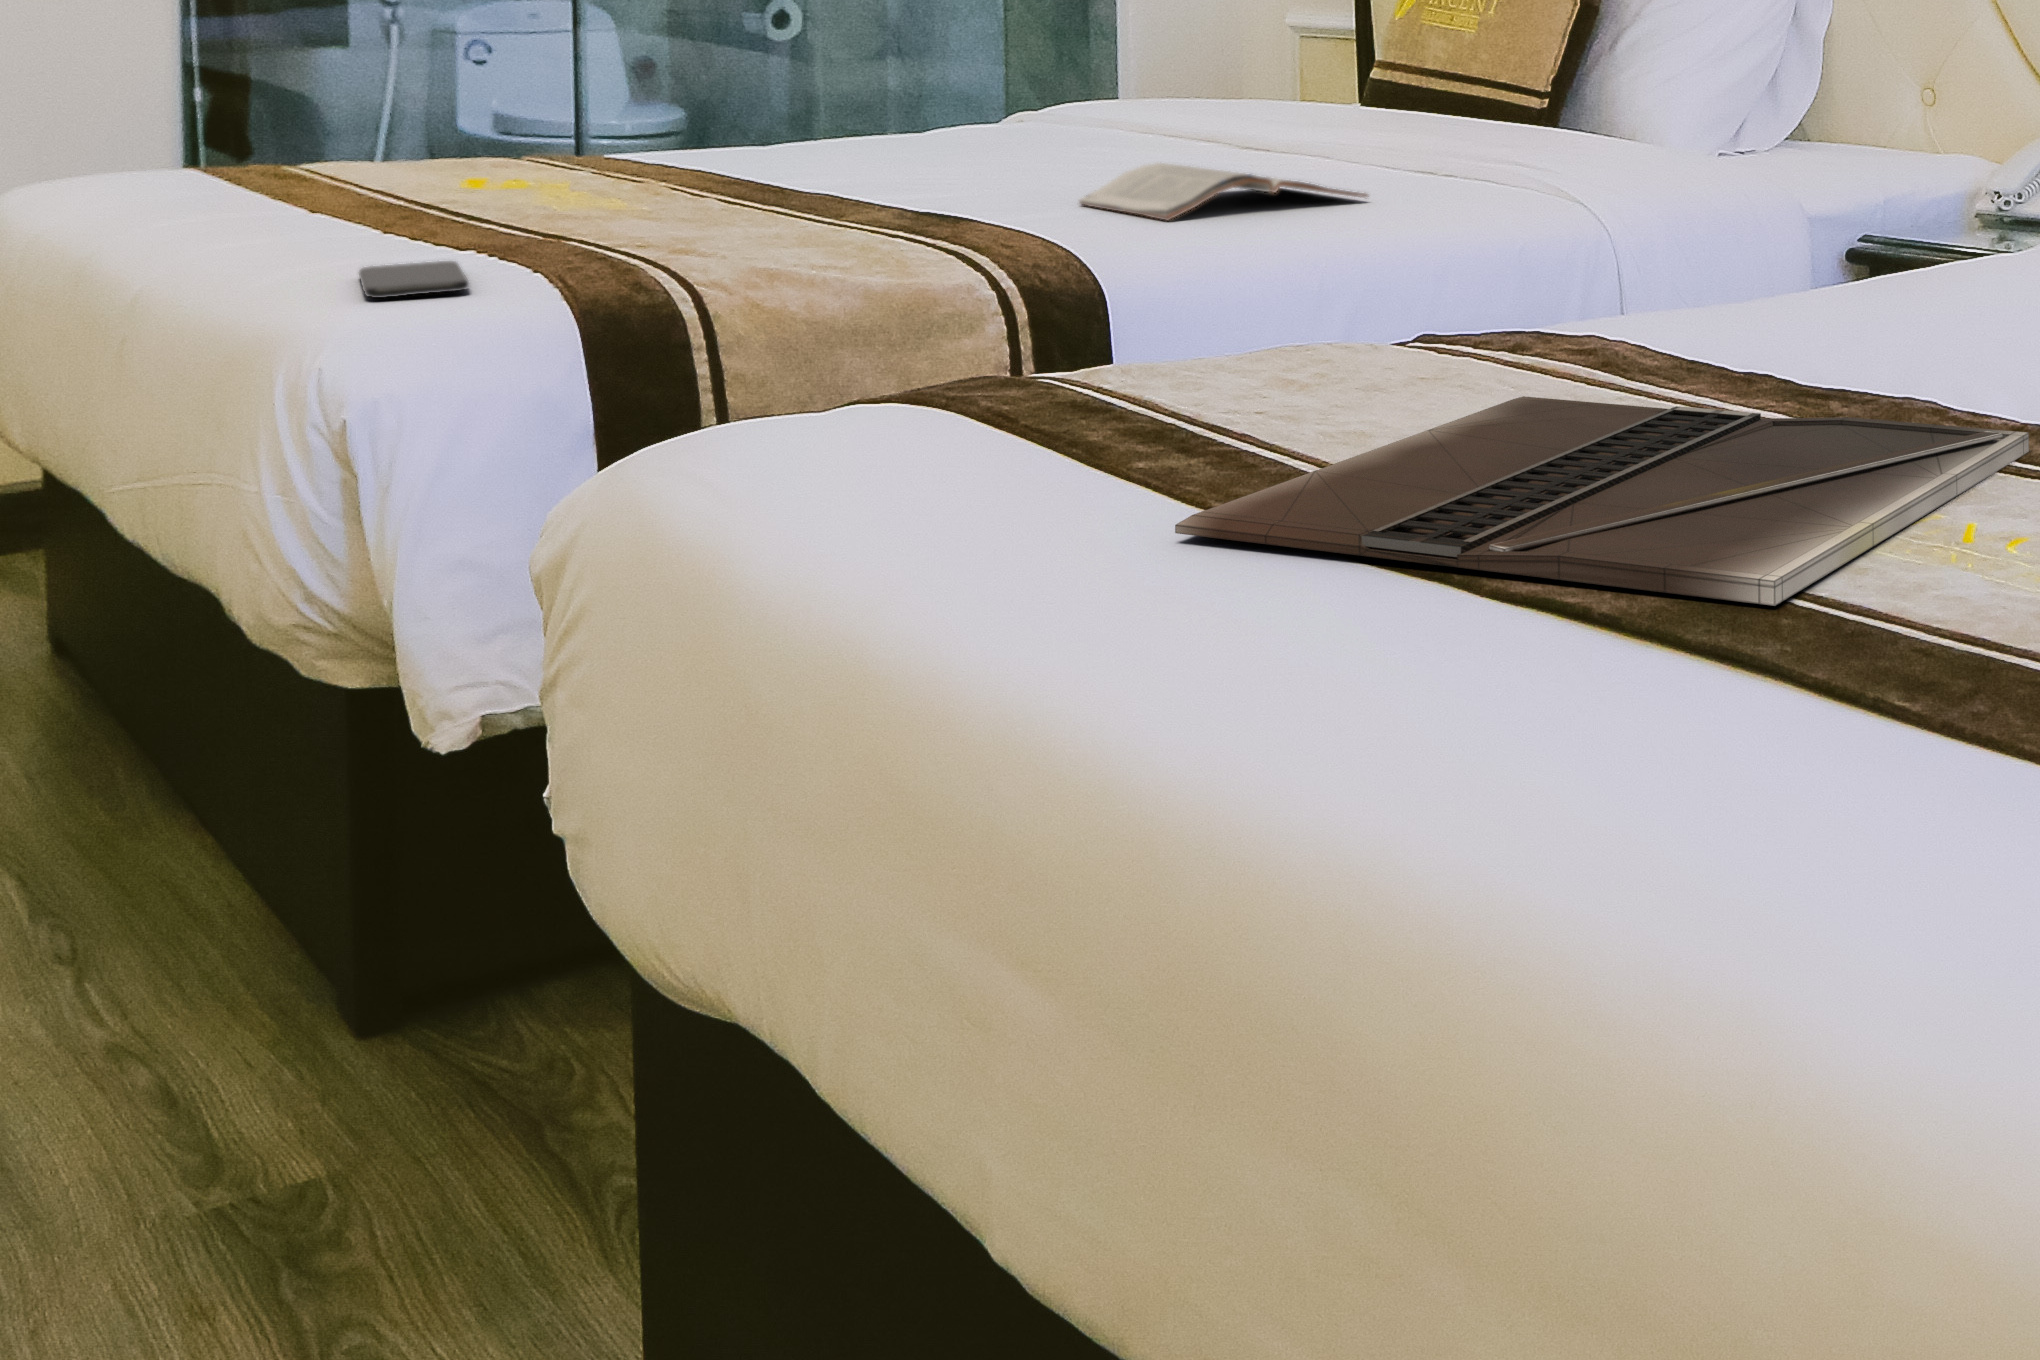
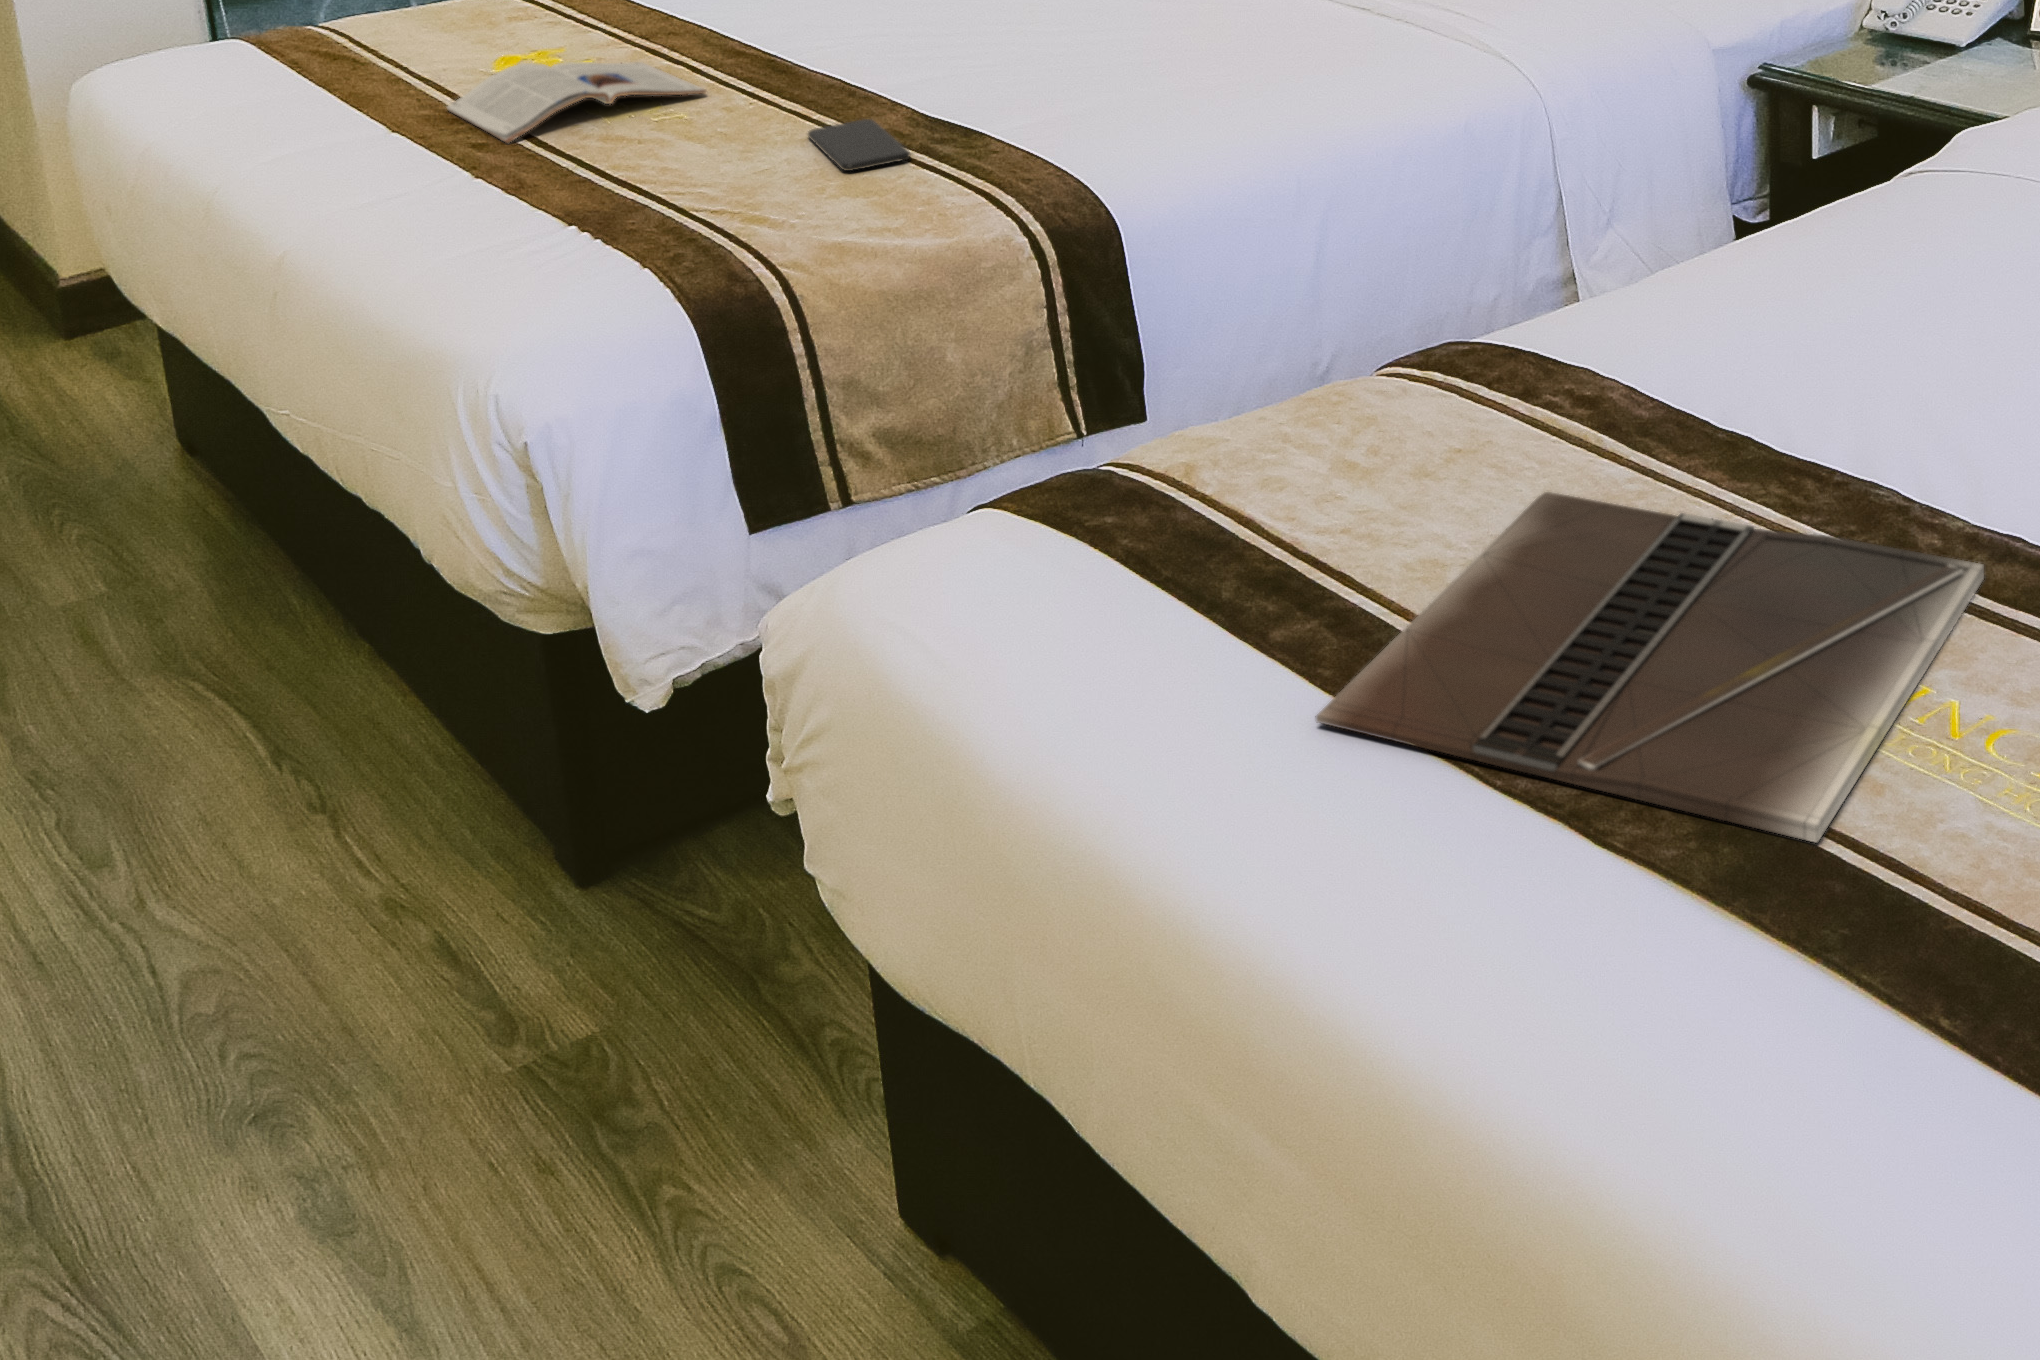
magazine: present [1079,163,1369,220] -> present [447,62,706,143]
smartphone: present [359,261,469,298] -> present [808,119,910,171]

